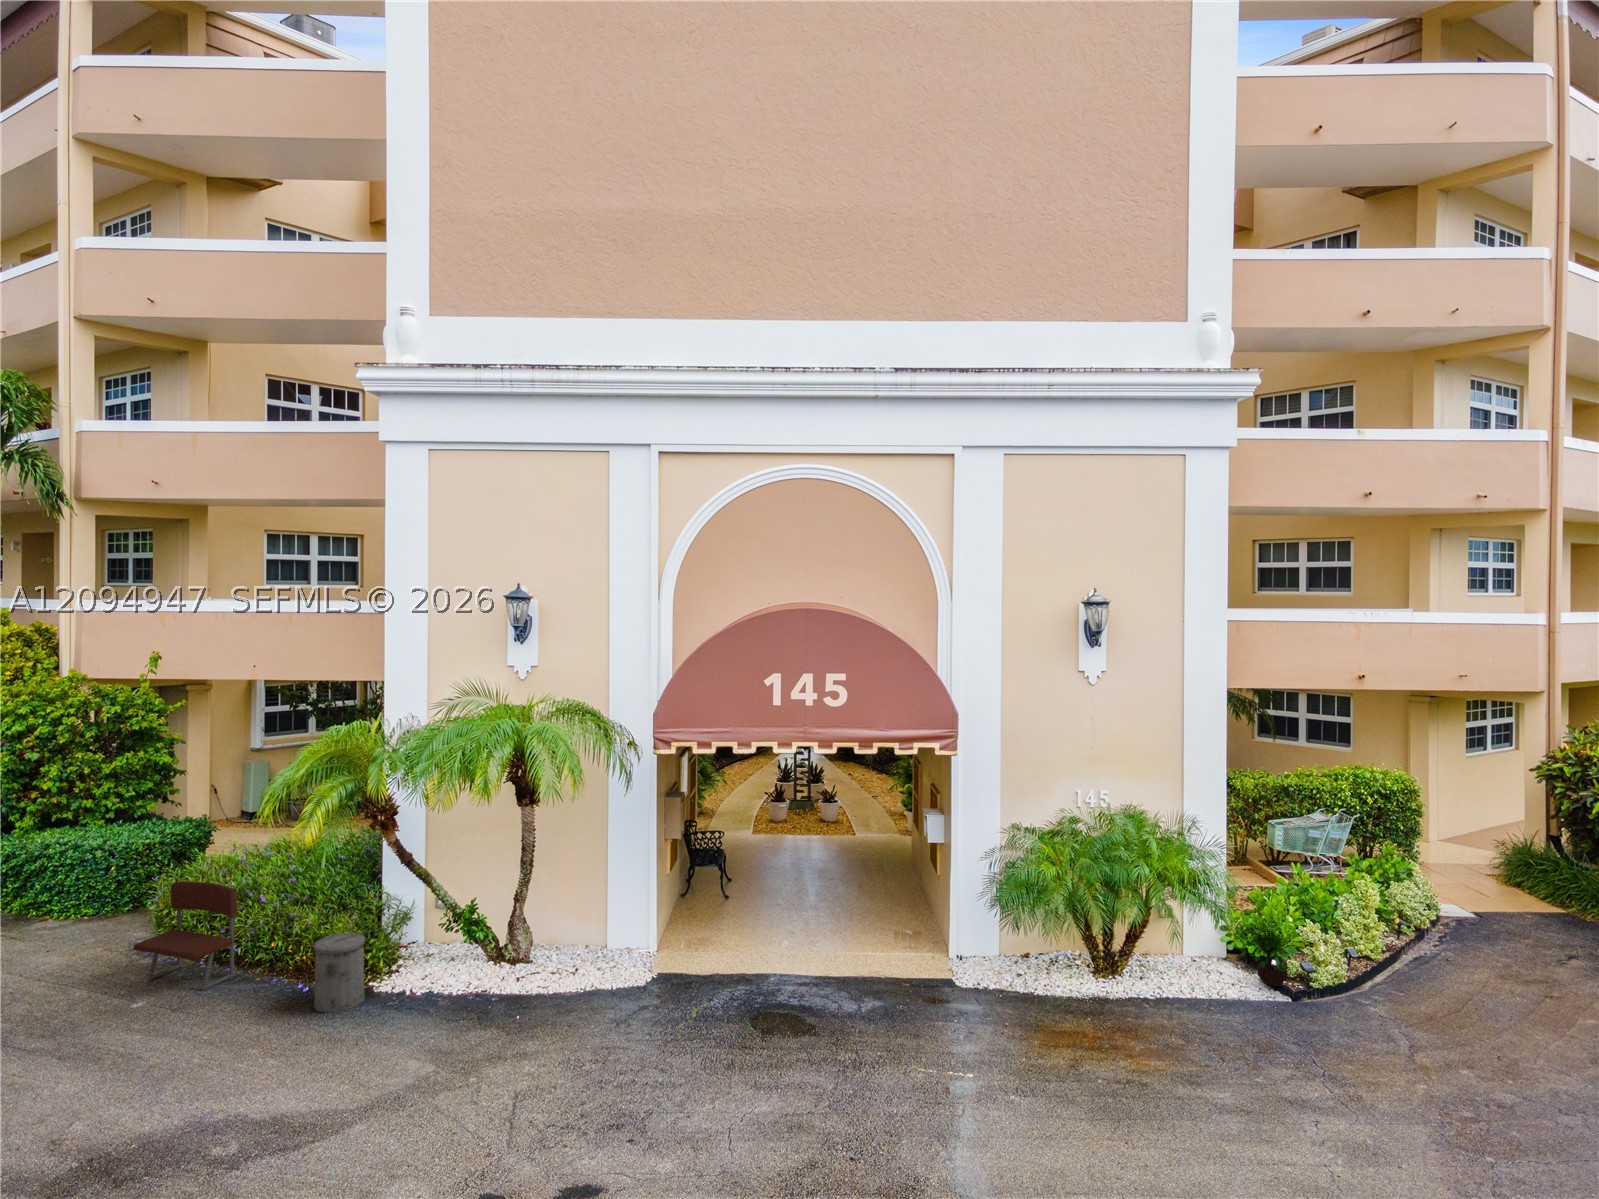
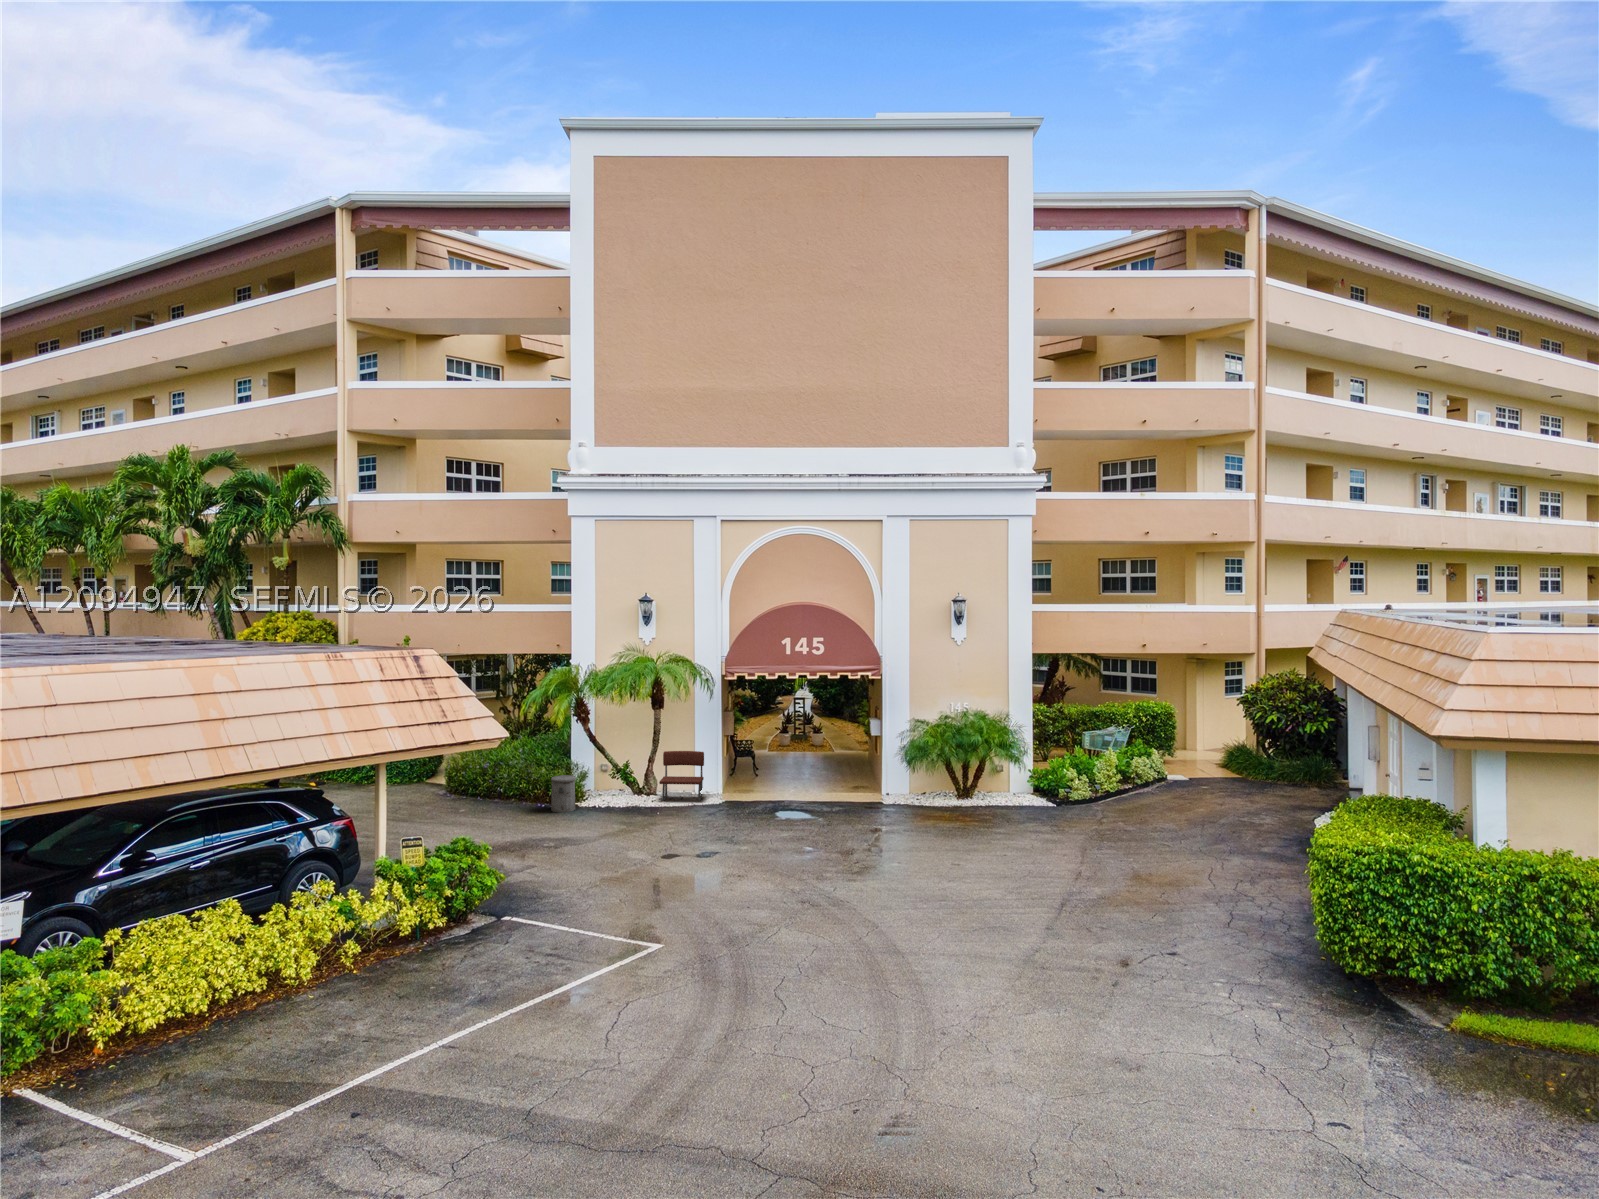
bench: present [134,882,237,991] -> present [659,751,704,801]
potted tree: present [1250,929,1288,987] -> none [1039,770,1061,803]

